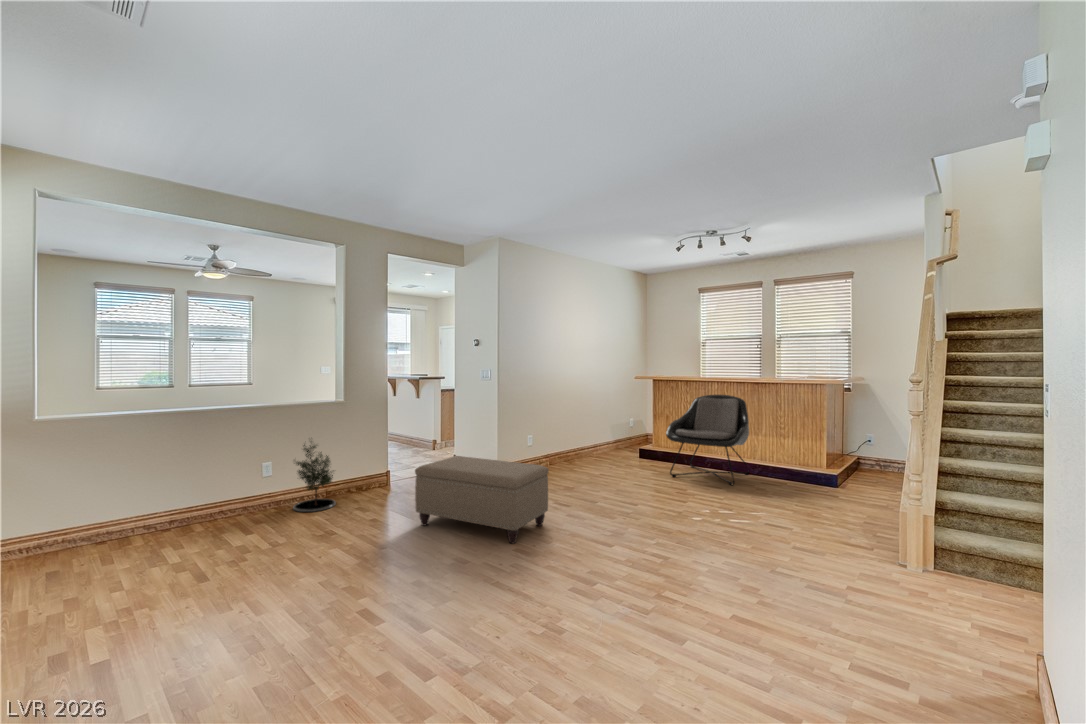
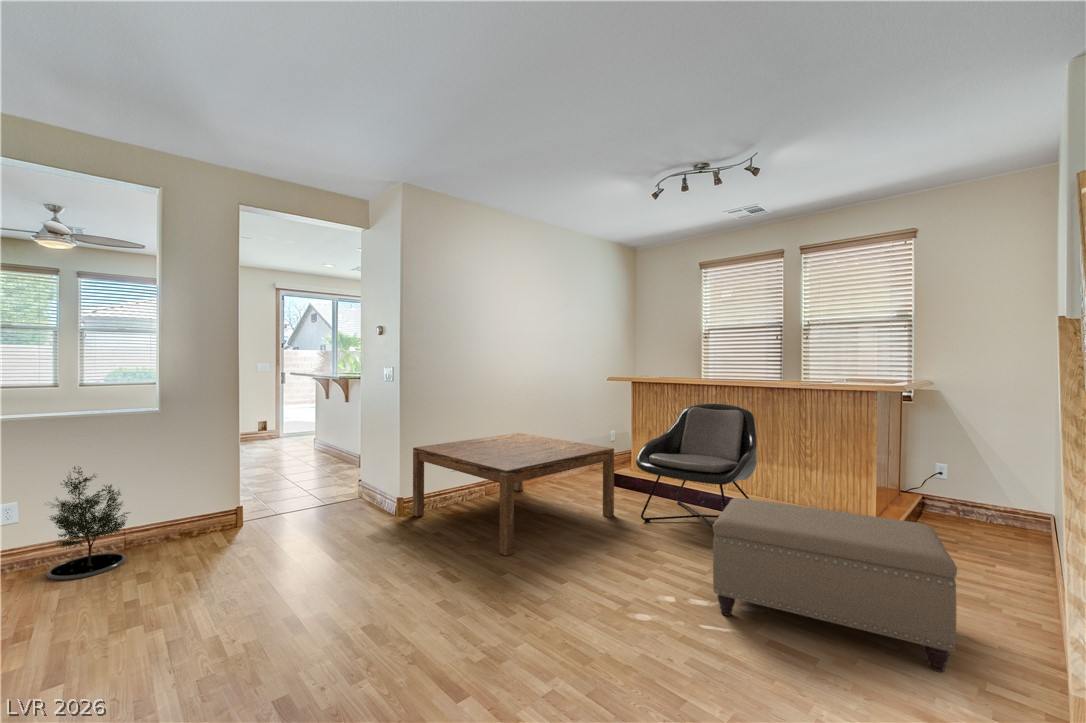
coffee table: none [507,419,649,495] -> present [413,433,614,556]
ottoman: present [415,456,549,544] -> present [713,498,957,672]

